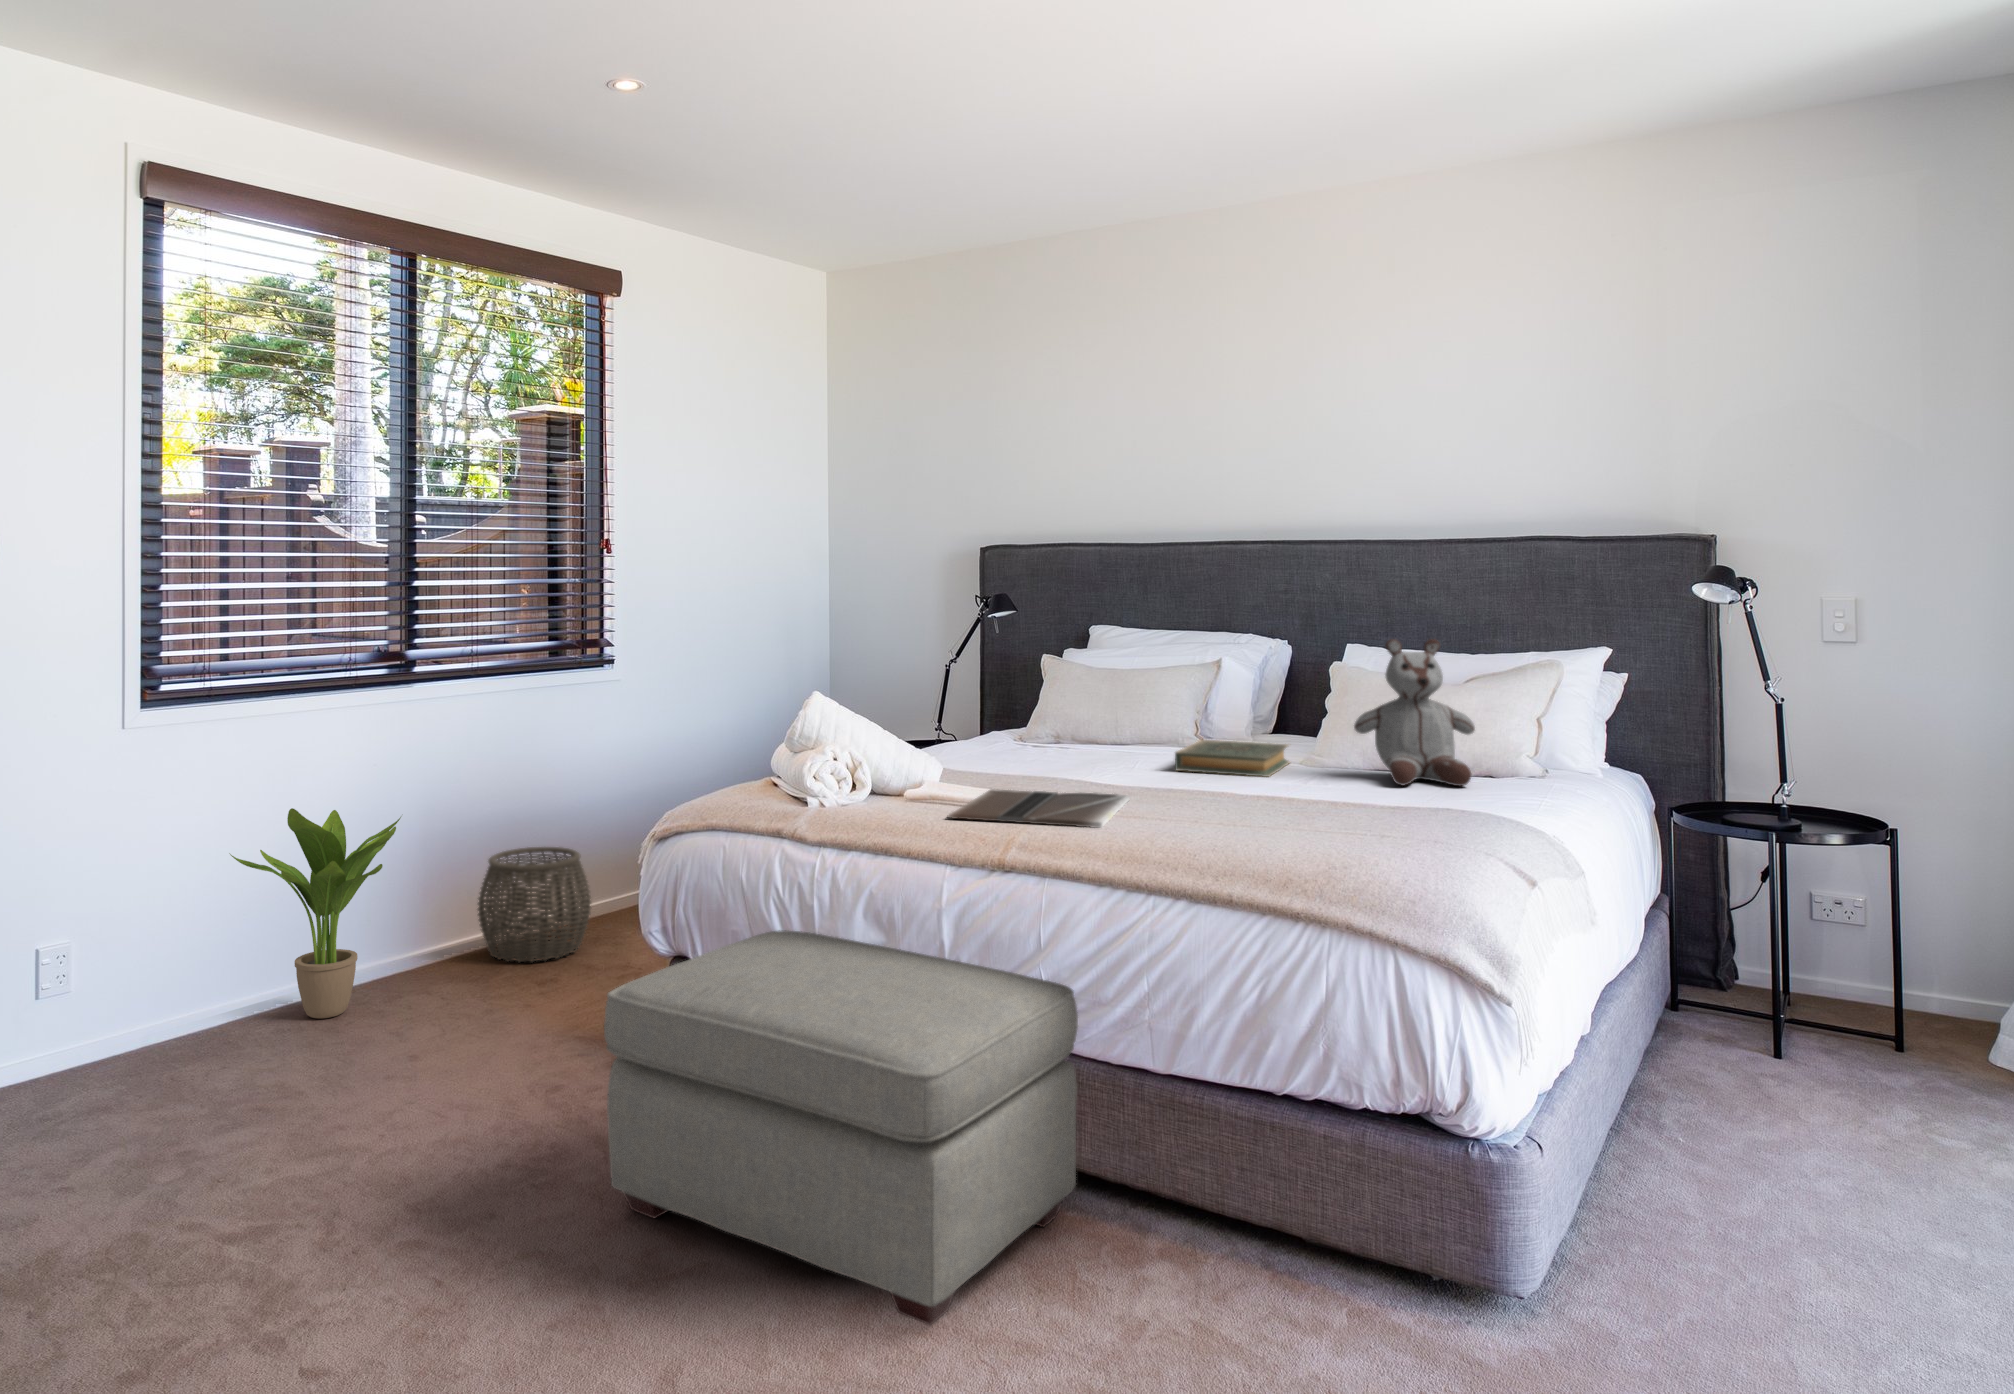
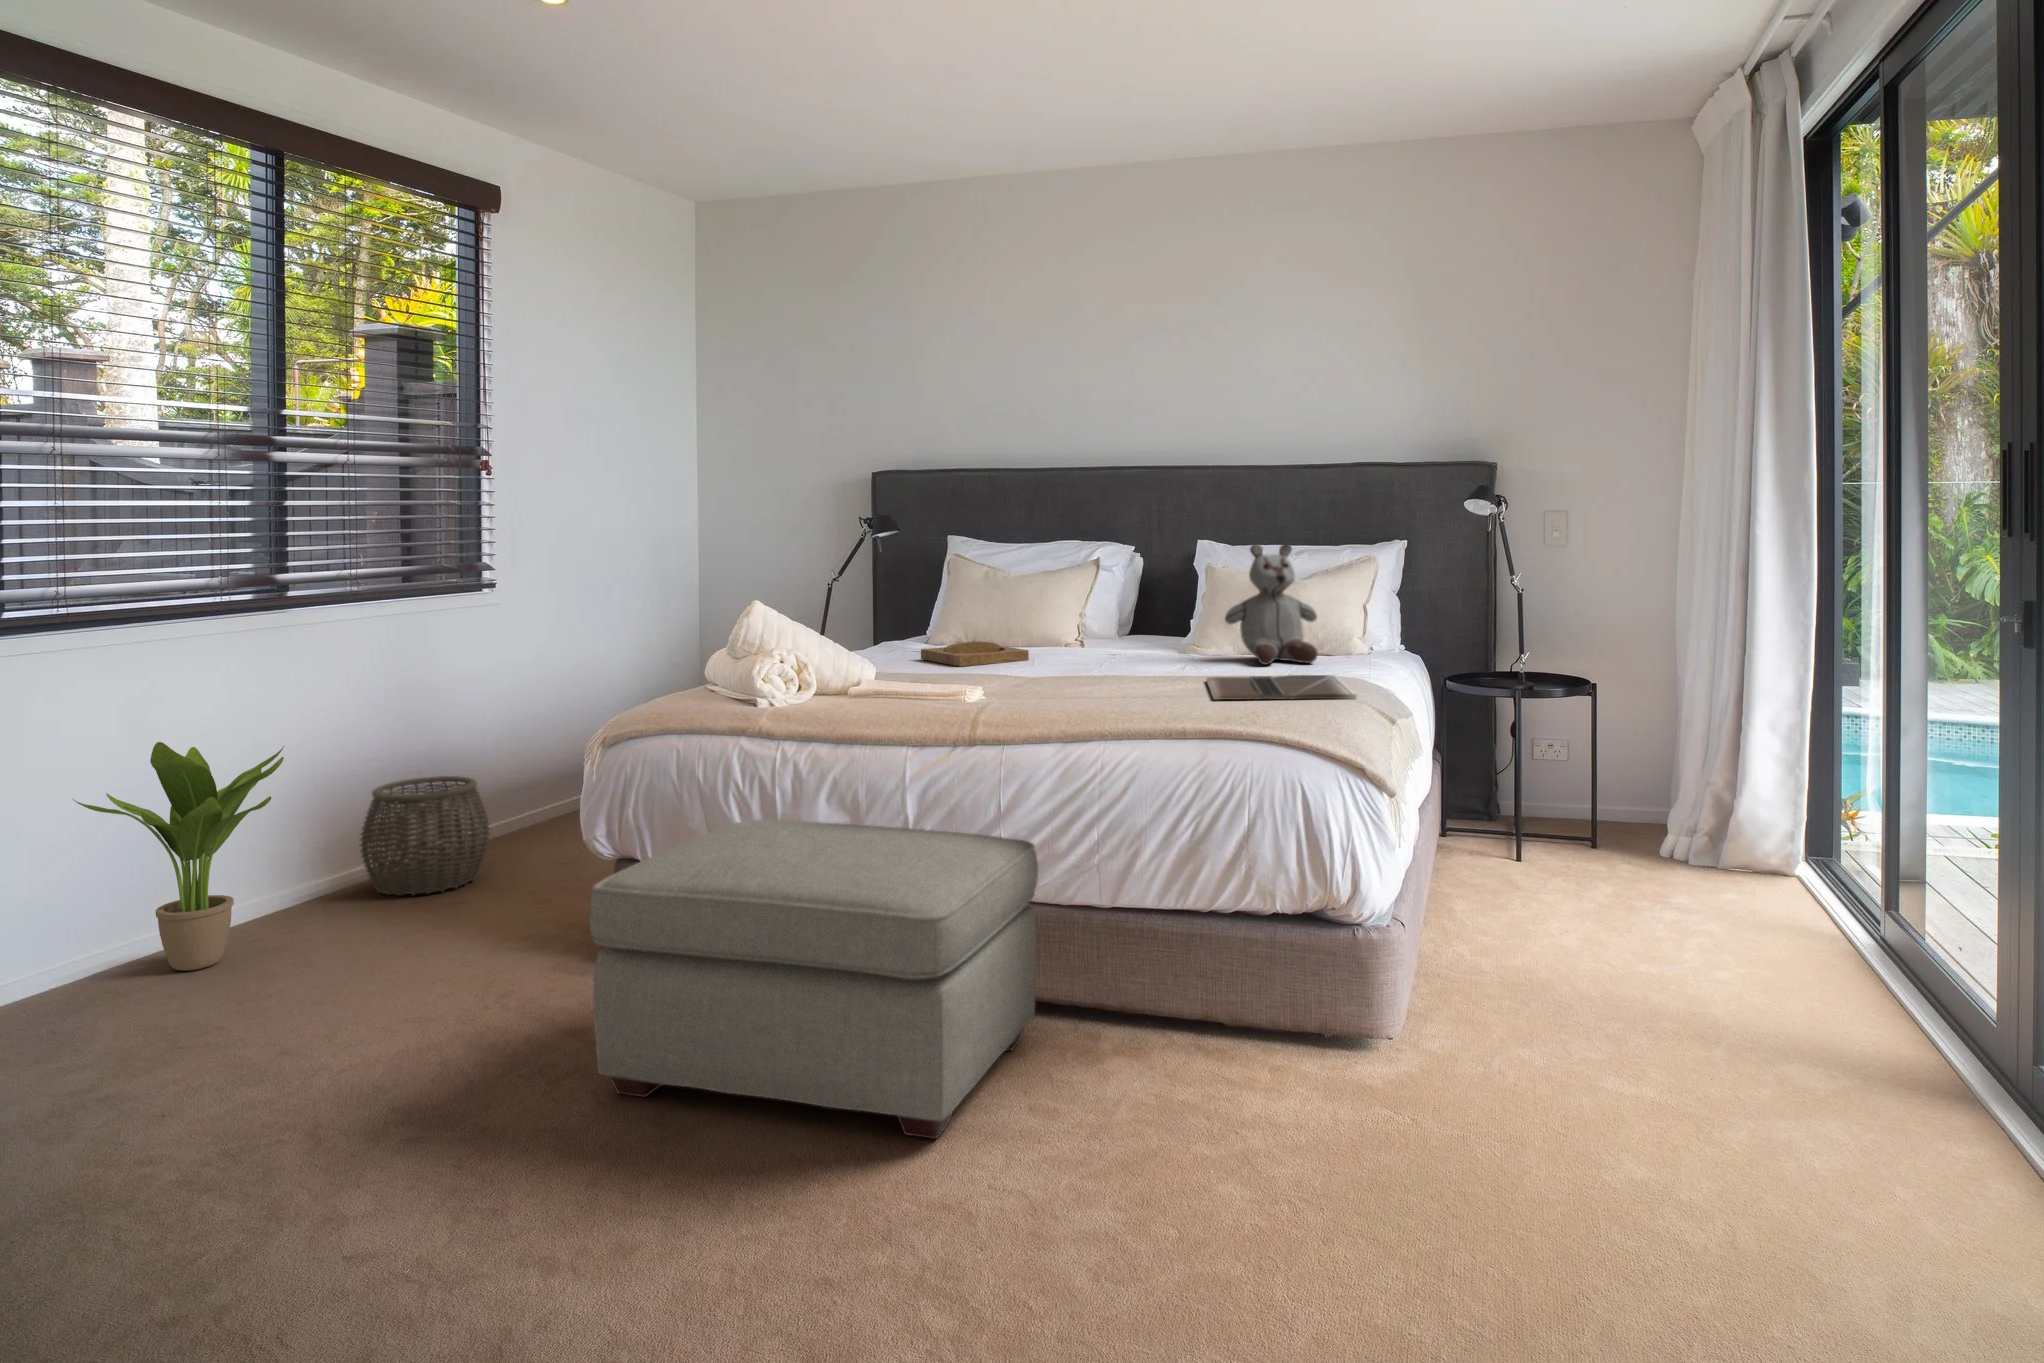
tray: none [1009,739,1125,767] -> present [921,642,1029,666]
hardback book: present [1175,740,1290,777] -> none [1076,638,1168,664]
laptop: present [948,789,1130,828] -> present [1206,675,1357,700]

